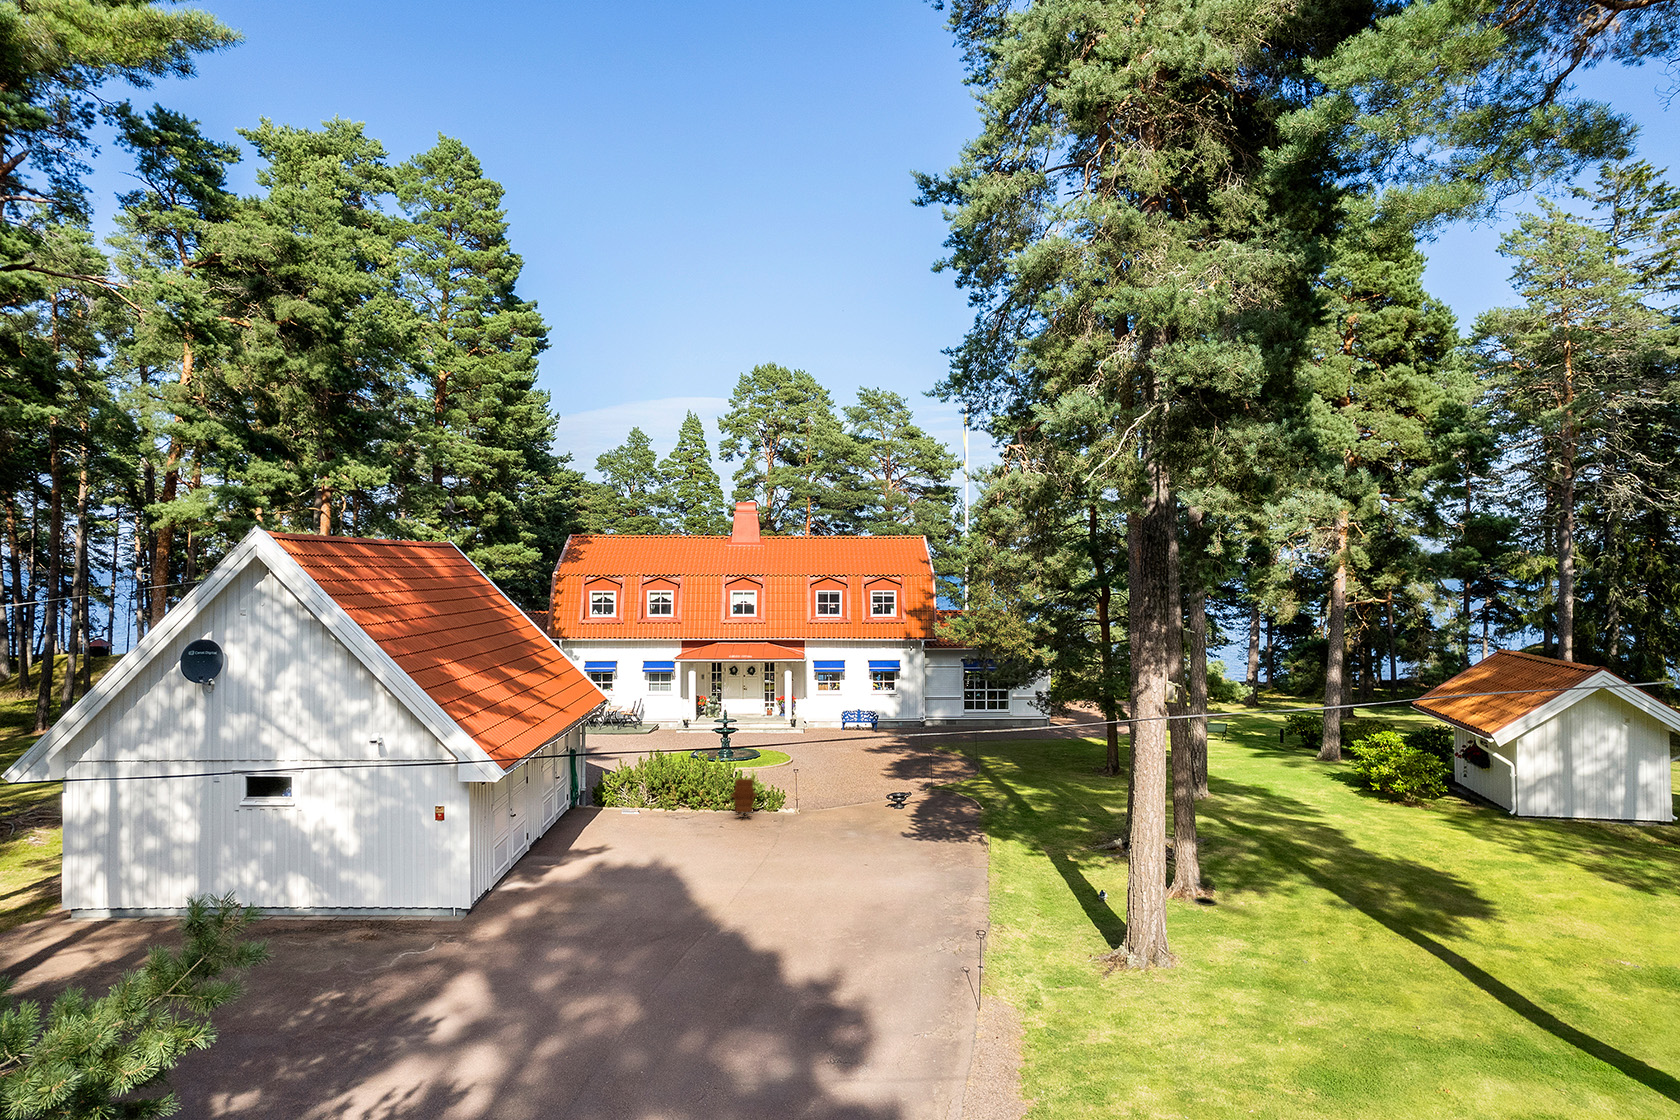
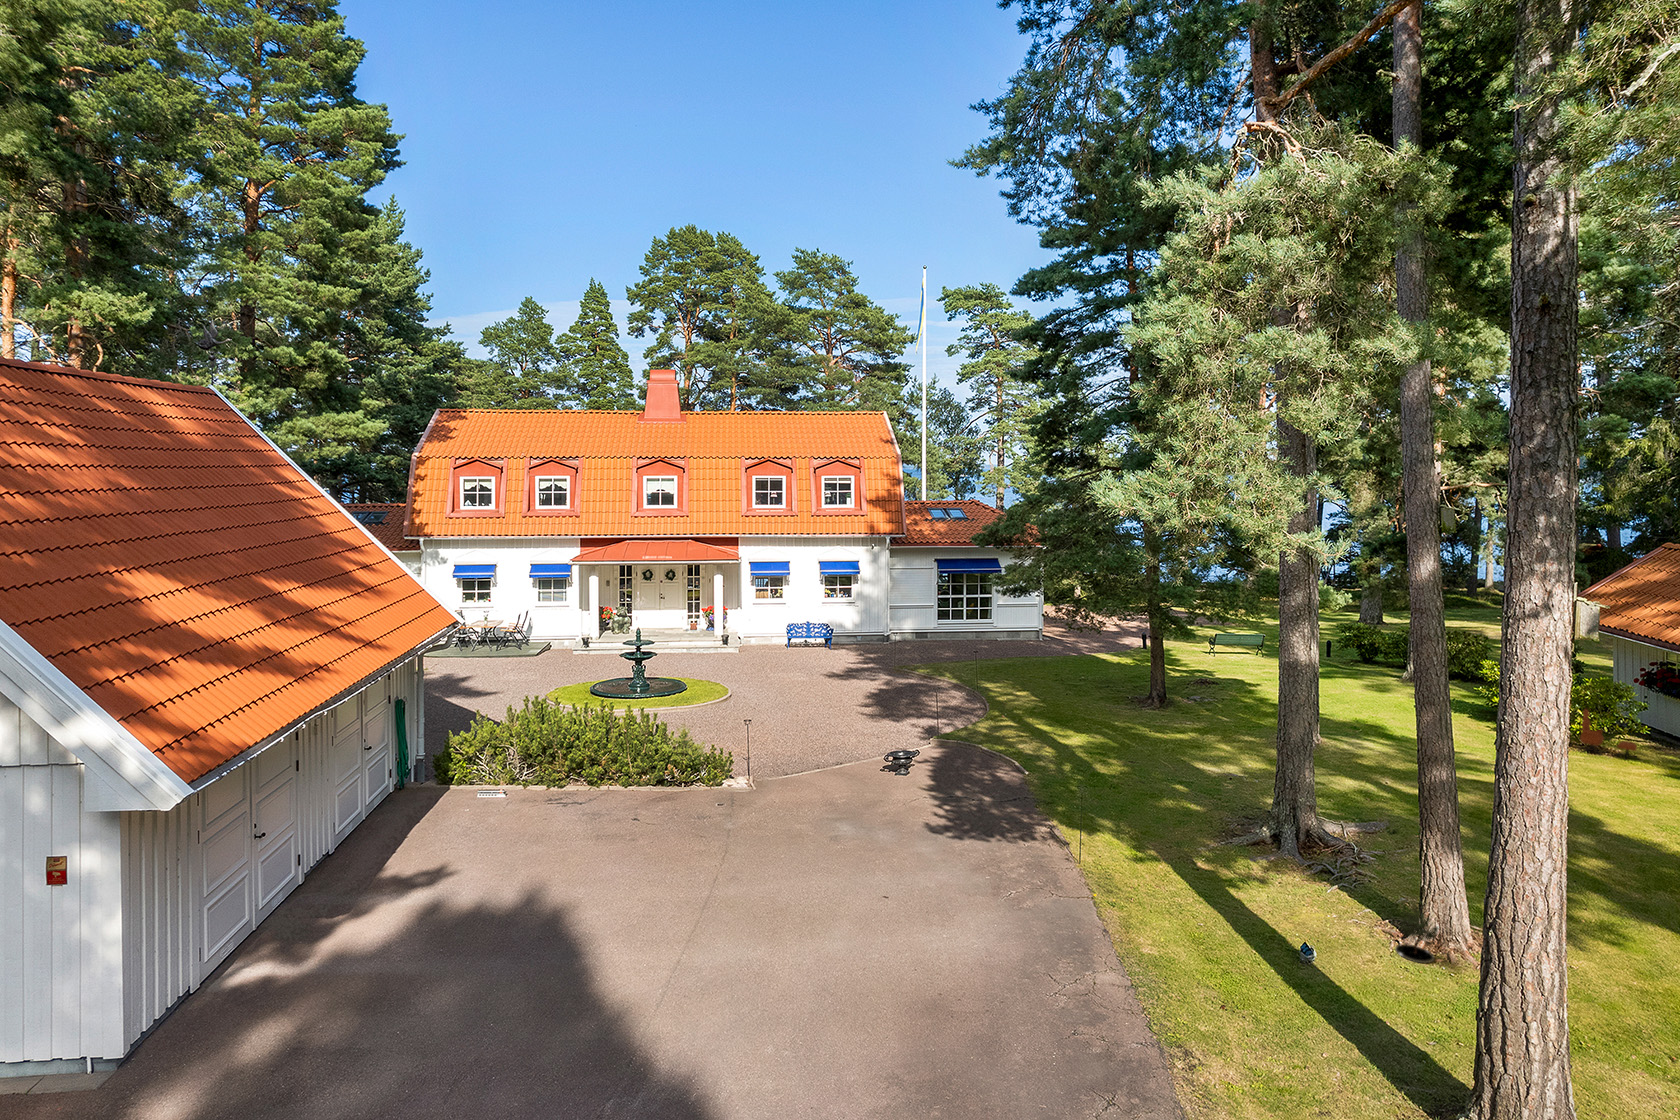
lounge chair: present [730,779,758,819] -> present [1580,709,1637,759]

